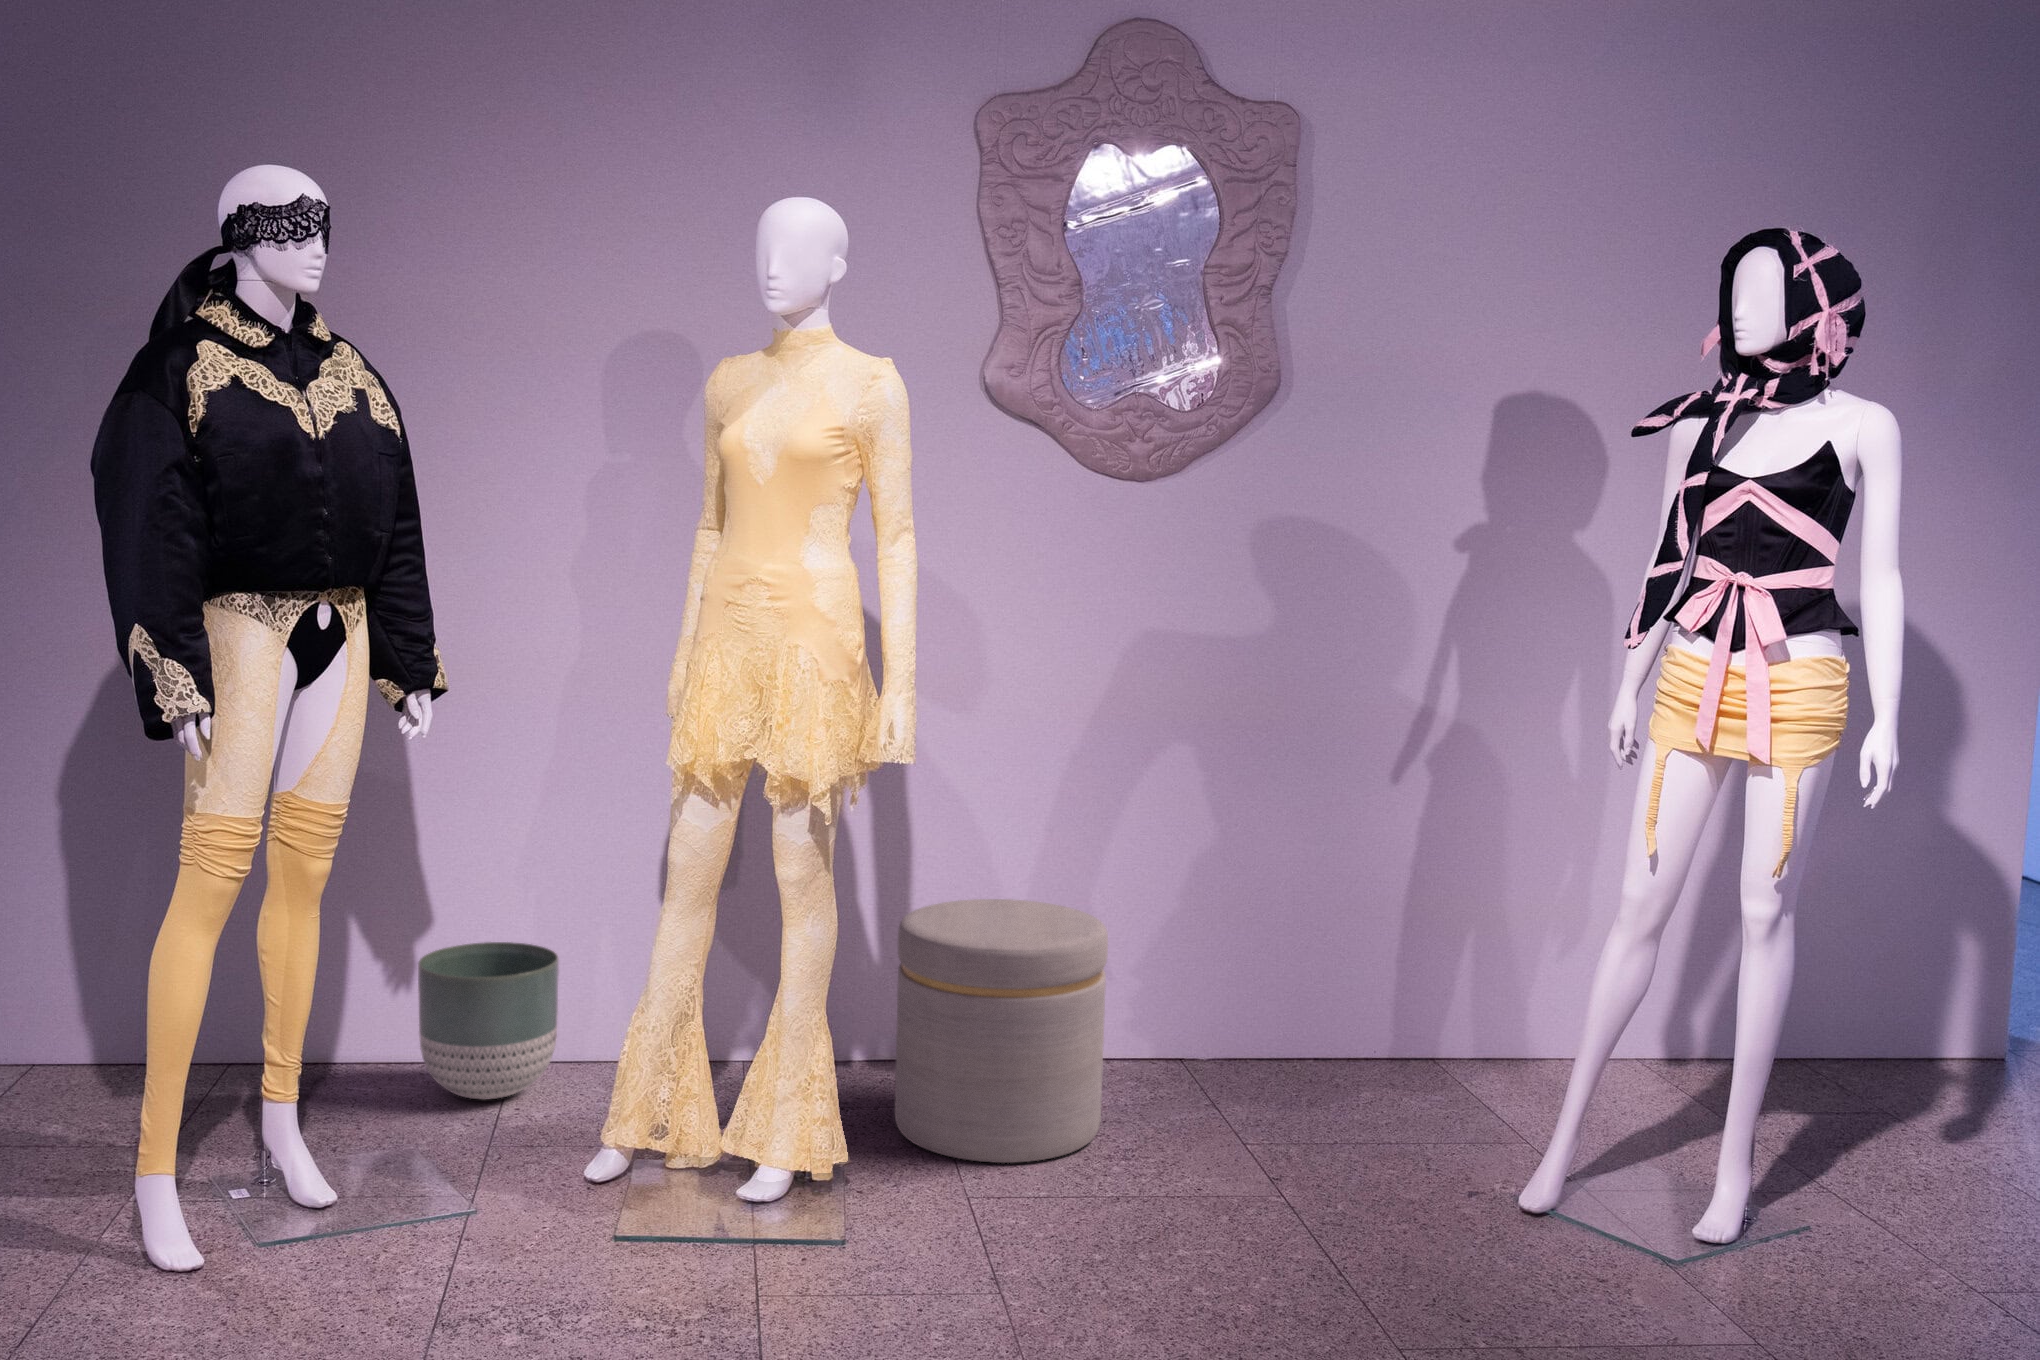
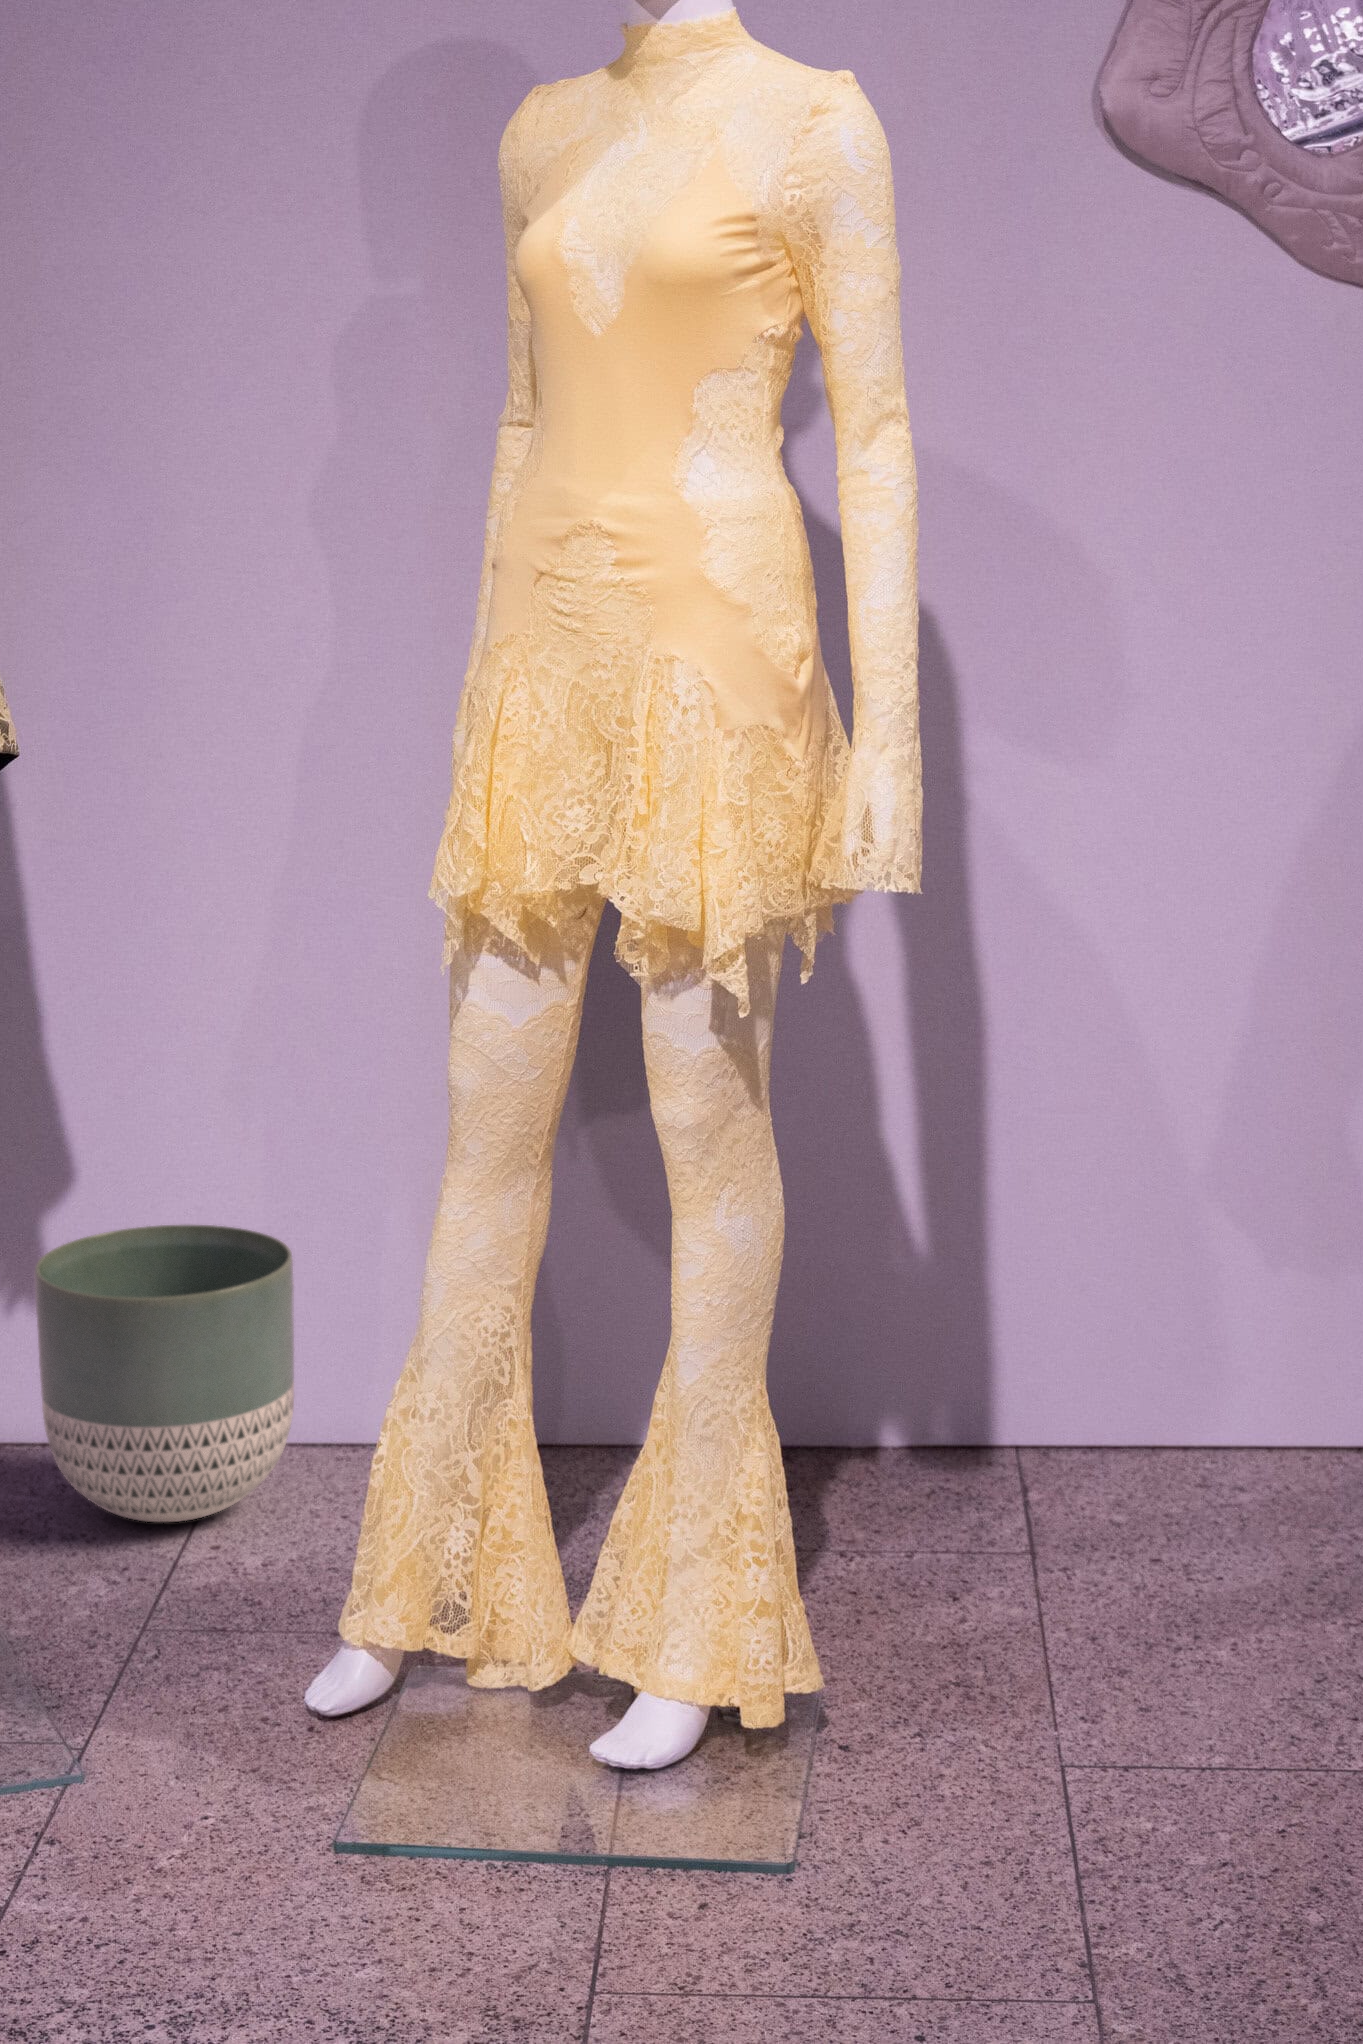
ottoman: present [895,899,1108,1163] -> none [925,1155,1355,1695]

